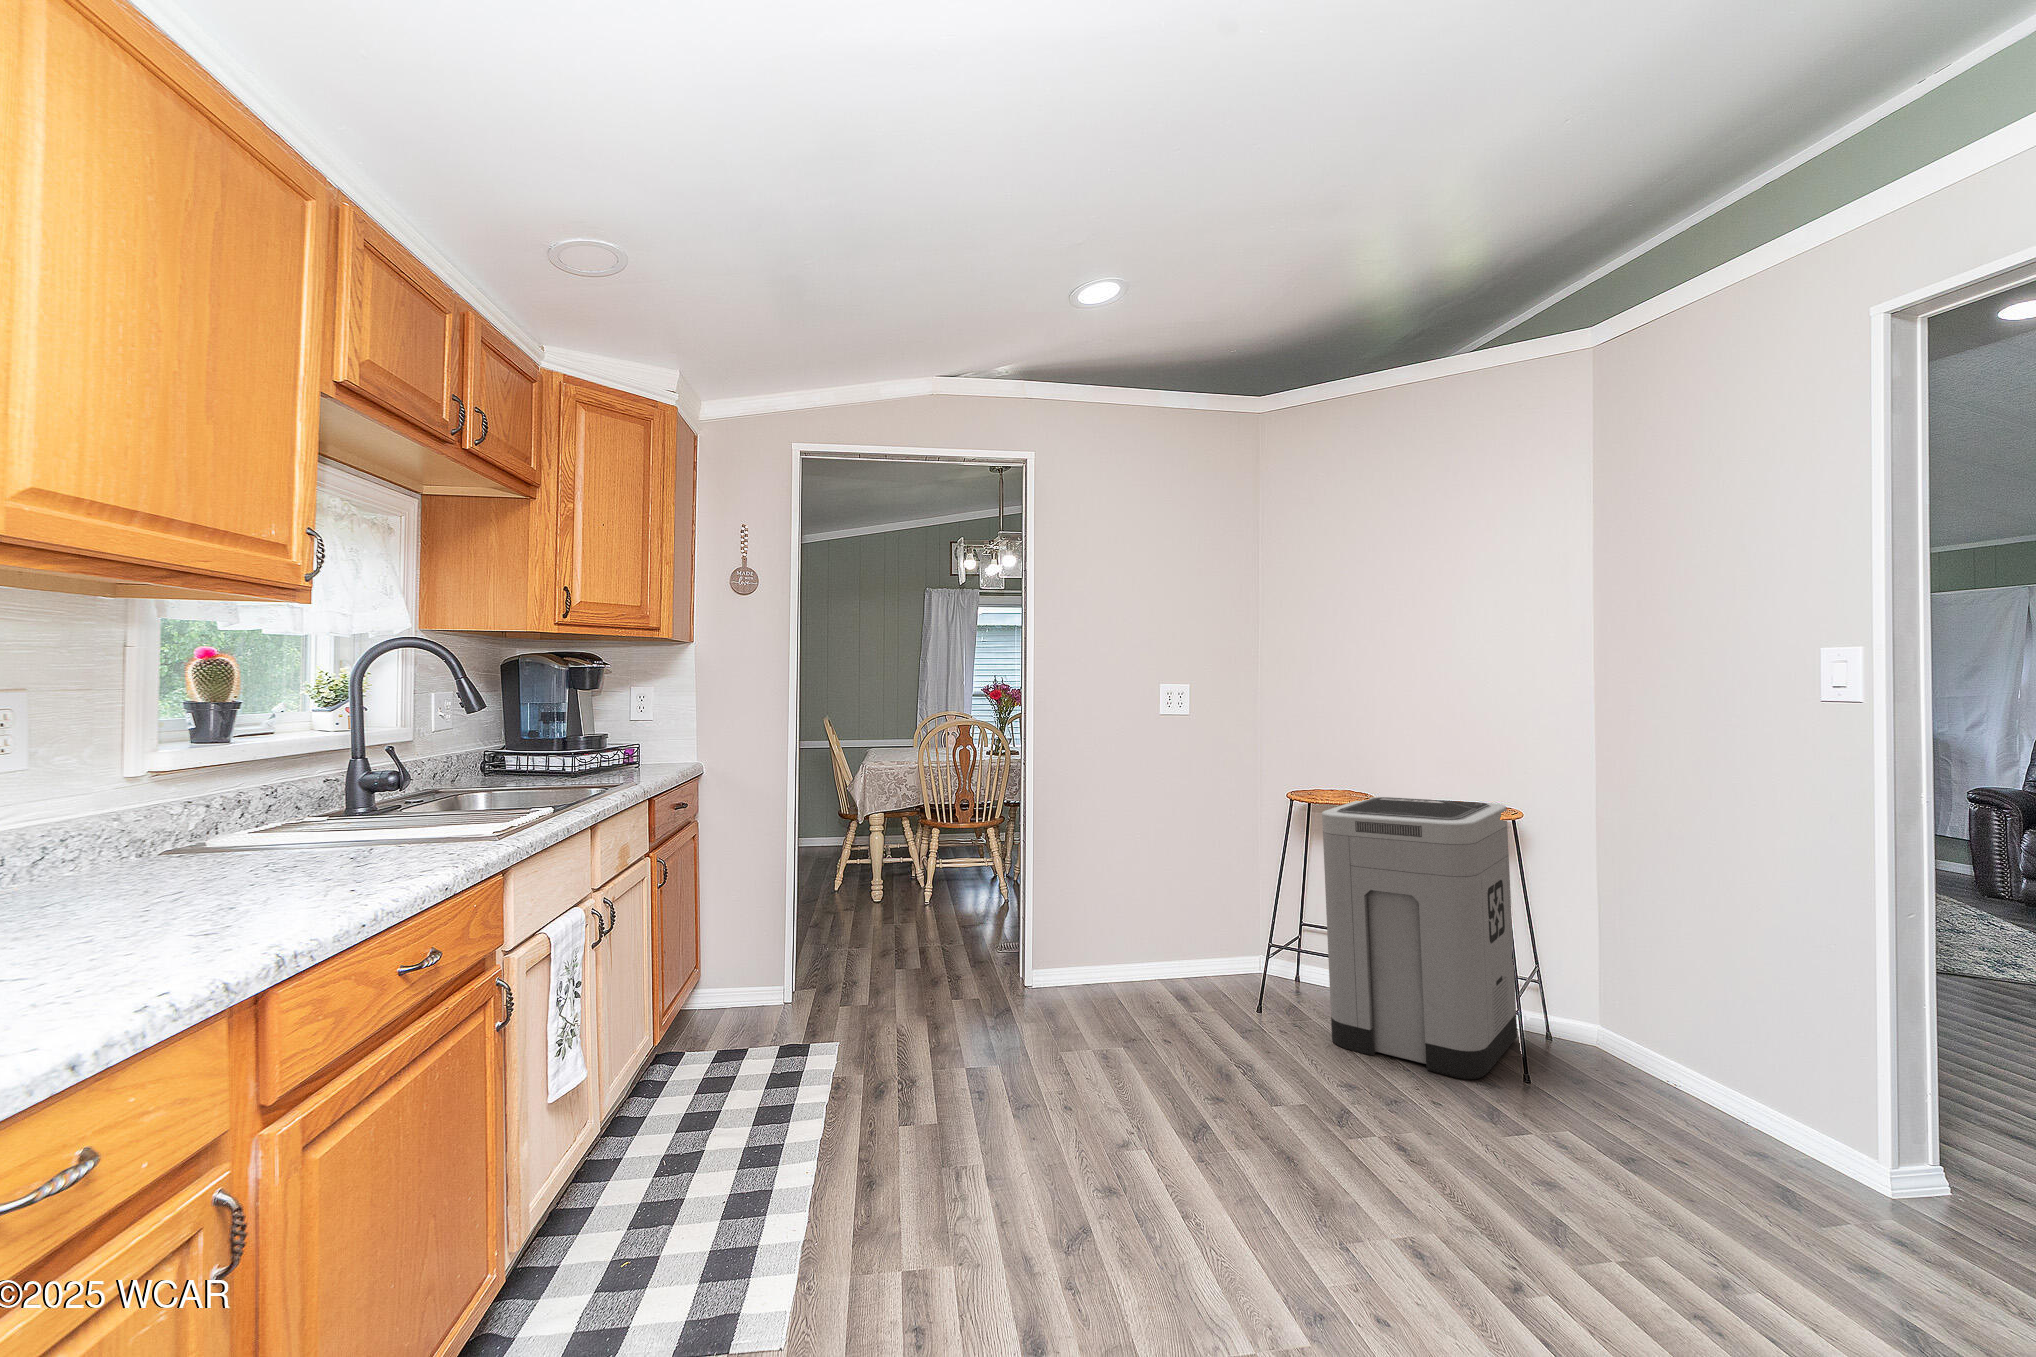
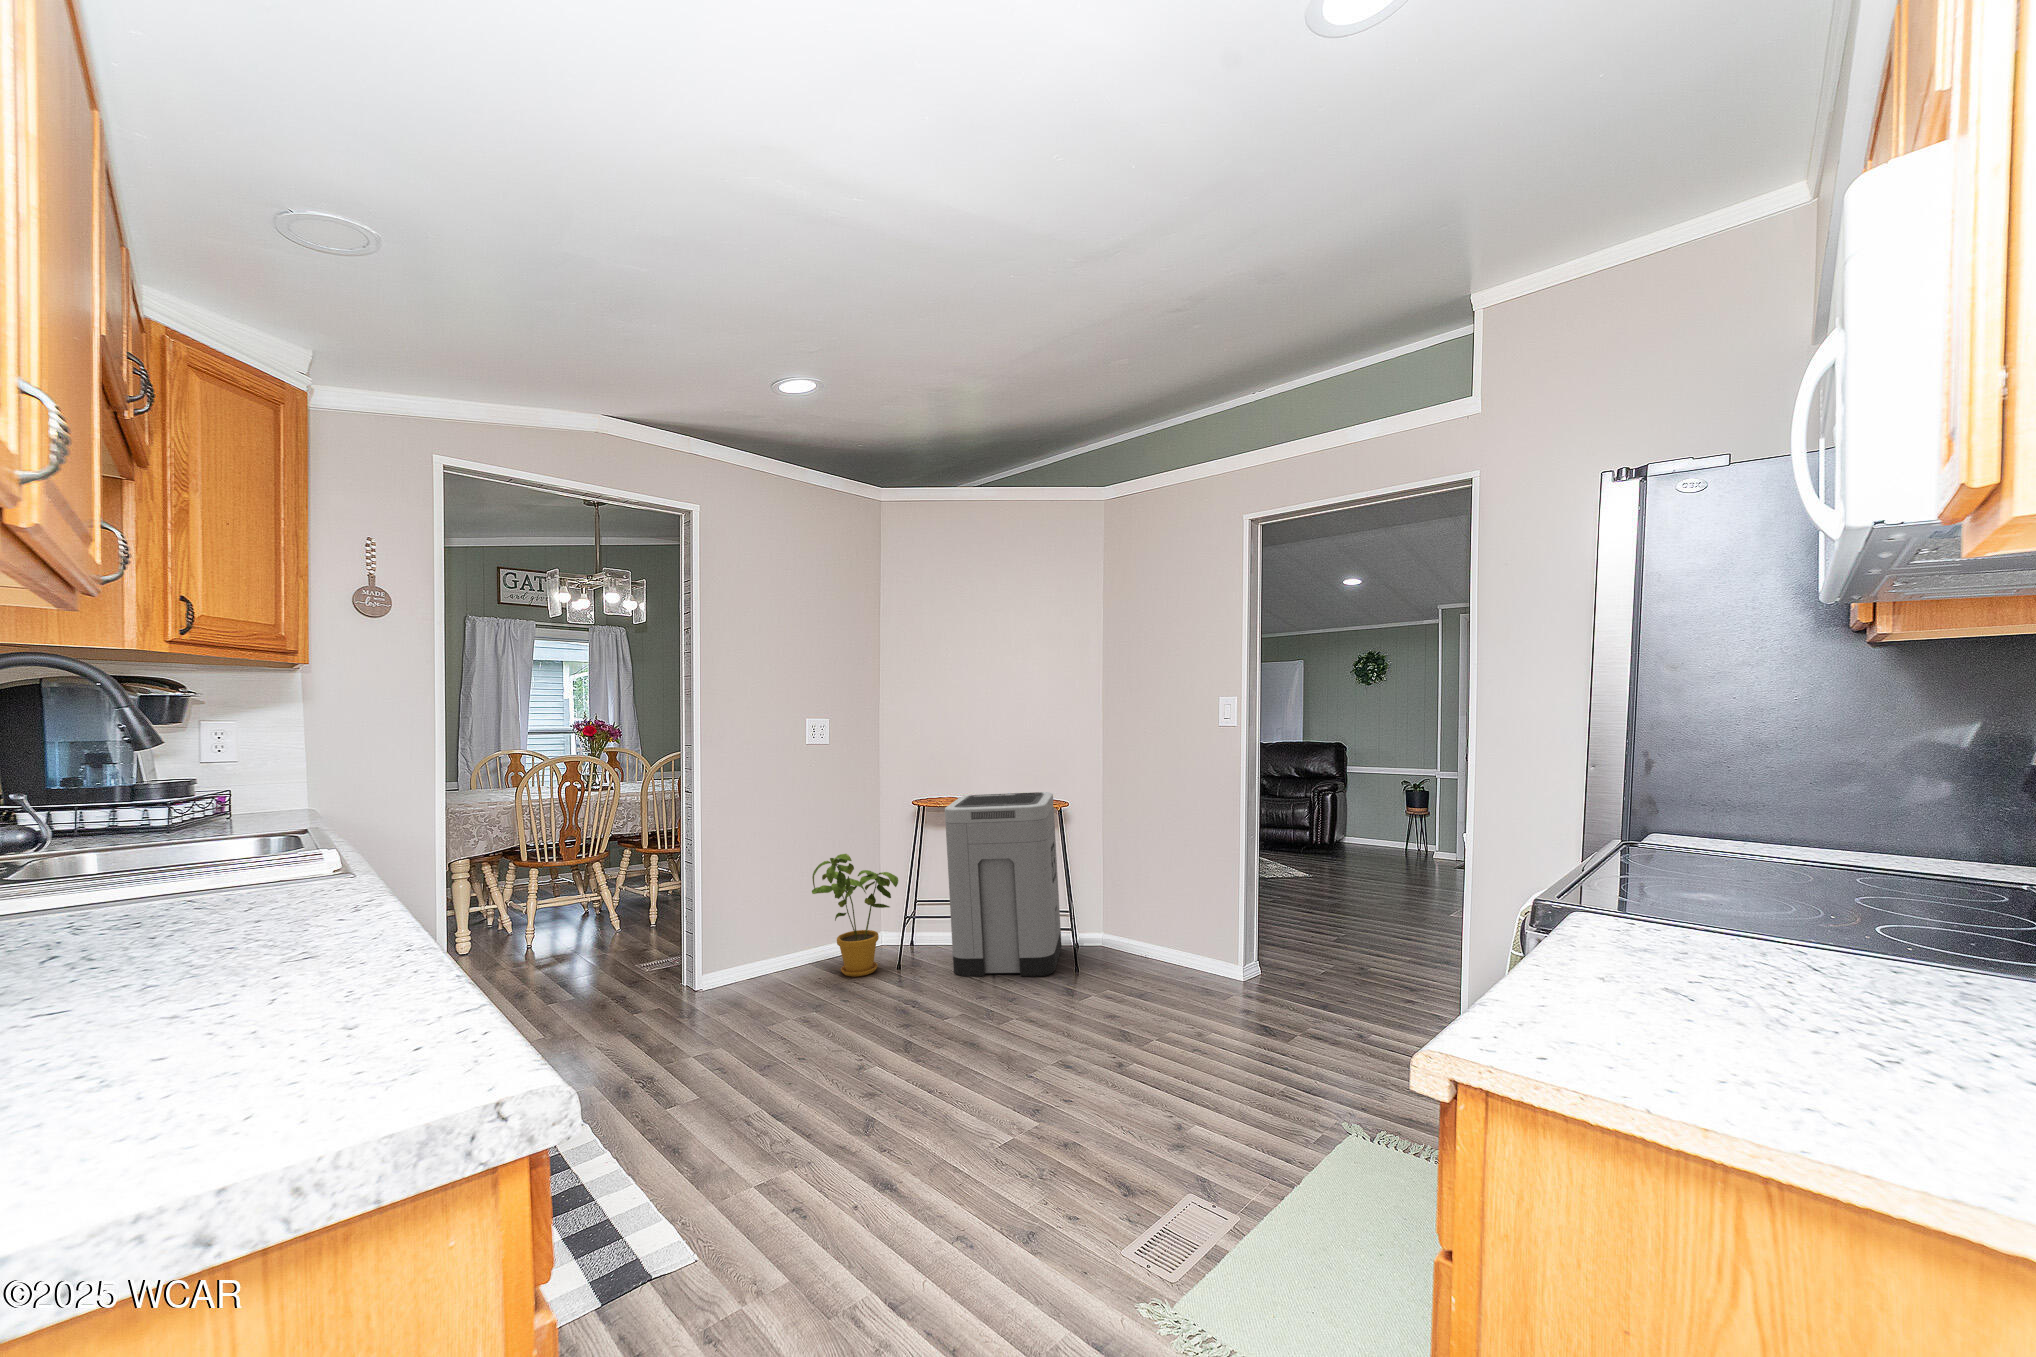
house plant: none [1154,856,1261,1014] -> present [812,854,898,977]

